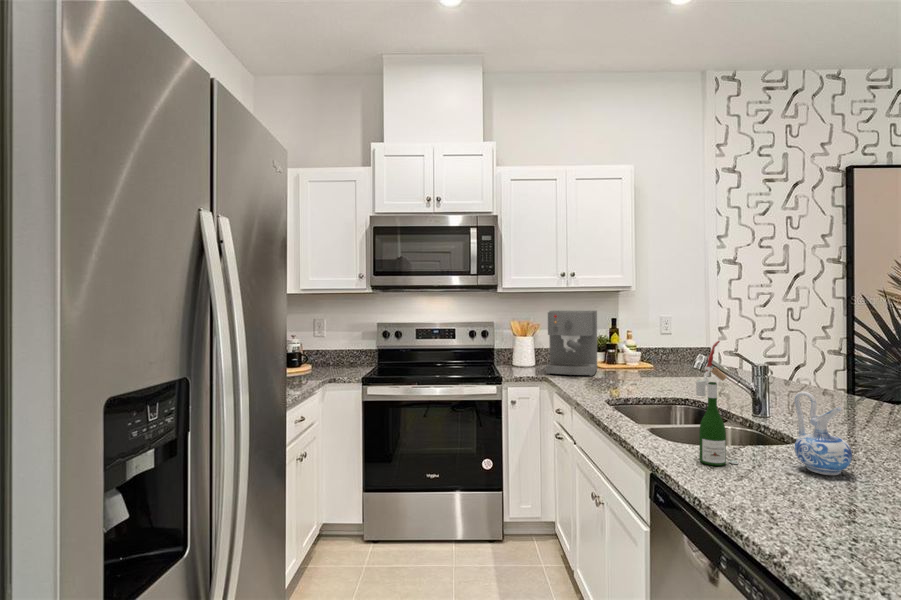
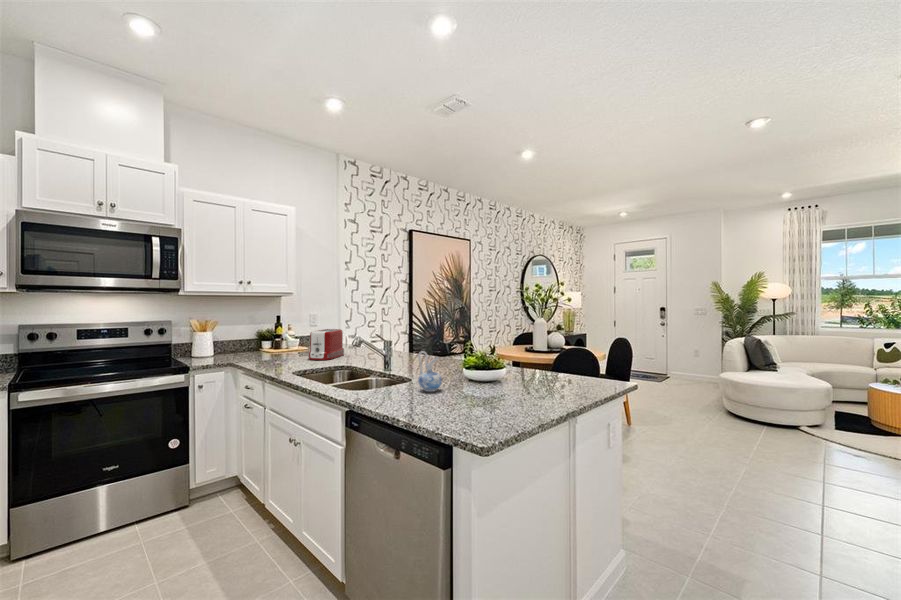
coffee maker: present [546,310,597,376] -> none [230,310,271,361]
toaster: none [641,340,700,387] -> present [308,329,344,360]
wine bottle: present [696,341,739,466] -> none [373,327,394,398]

